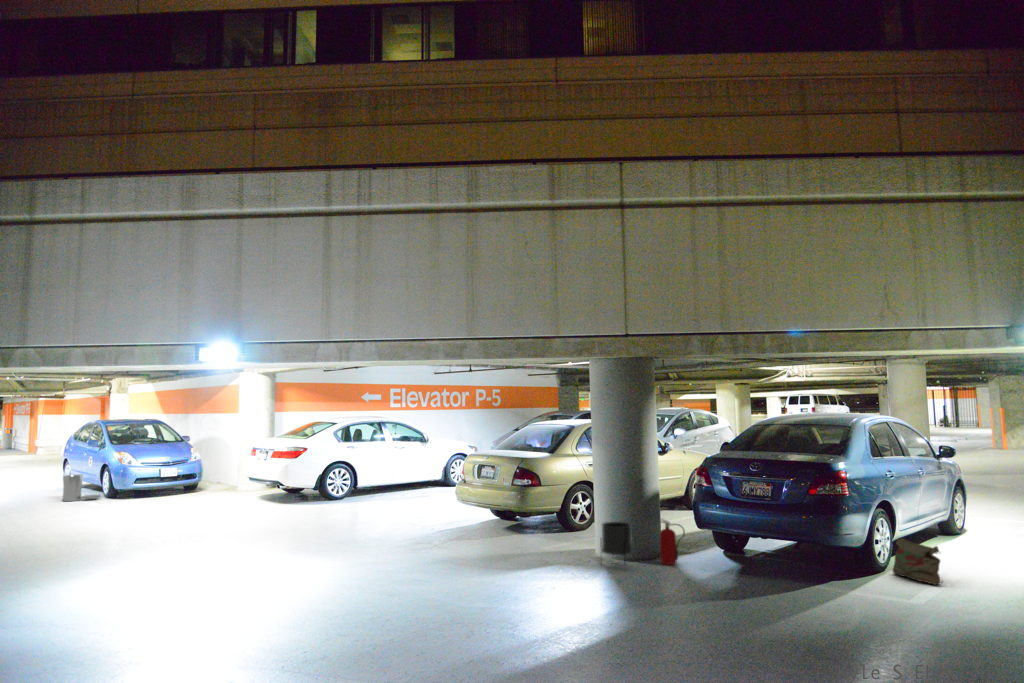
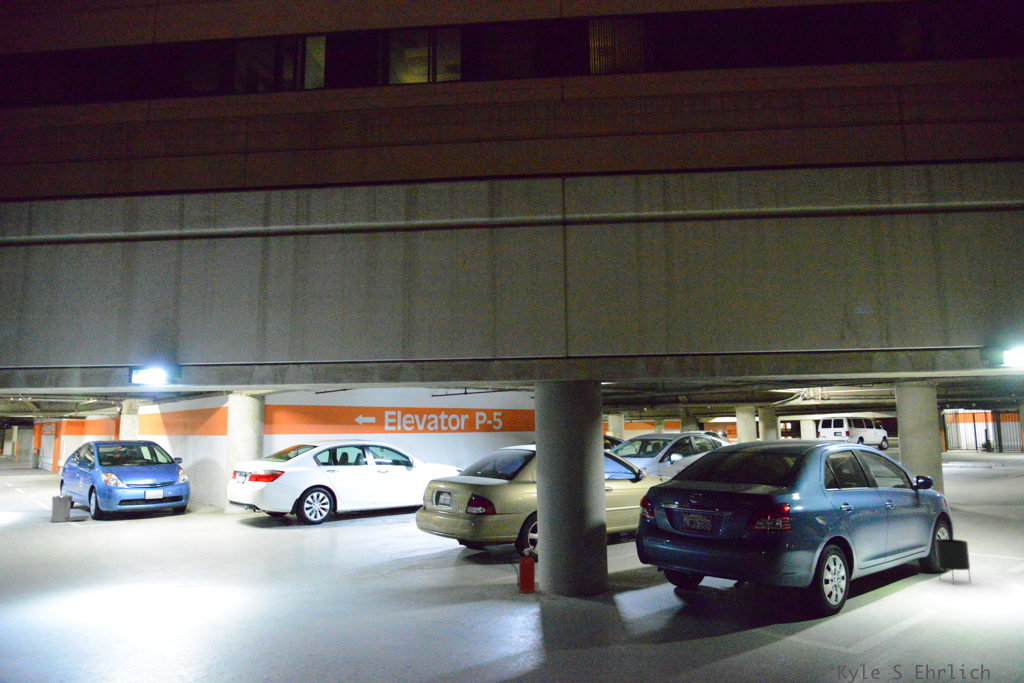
fire extinguisher: present [659,519,685,565] -> present [509,547,536,593]
planter: present [601,522,632,557] -> present [935,539,970,576]
bag: present [892,538,941,585] -> none [847,577,898,630]

